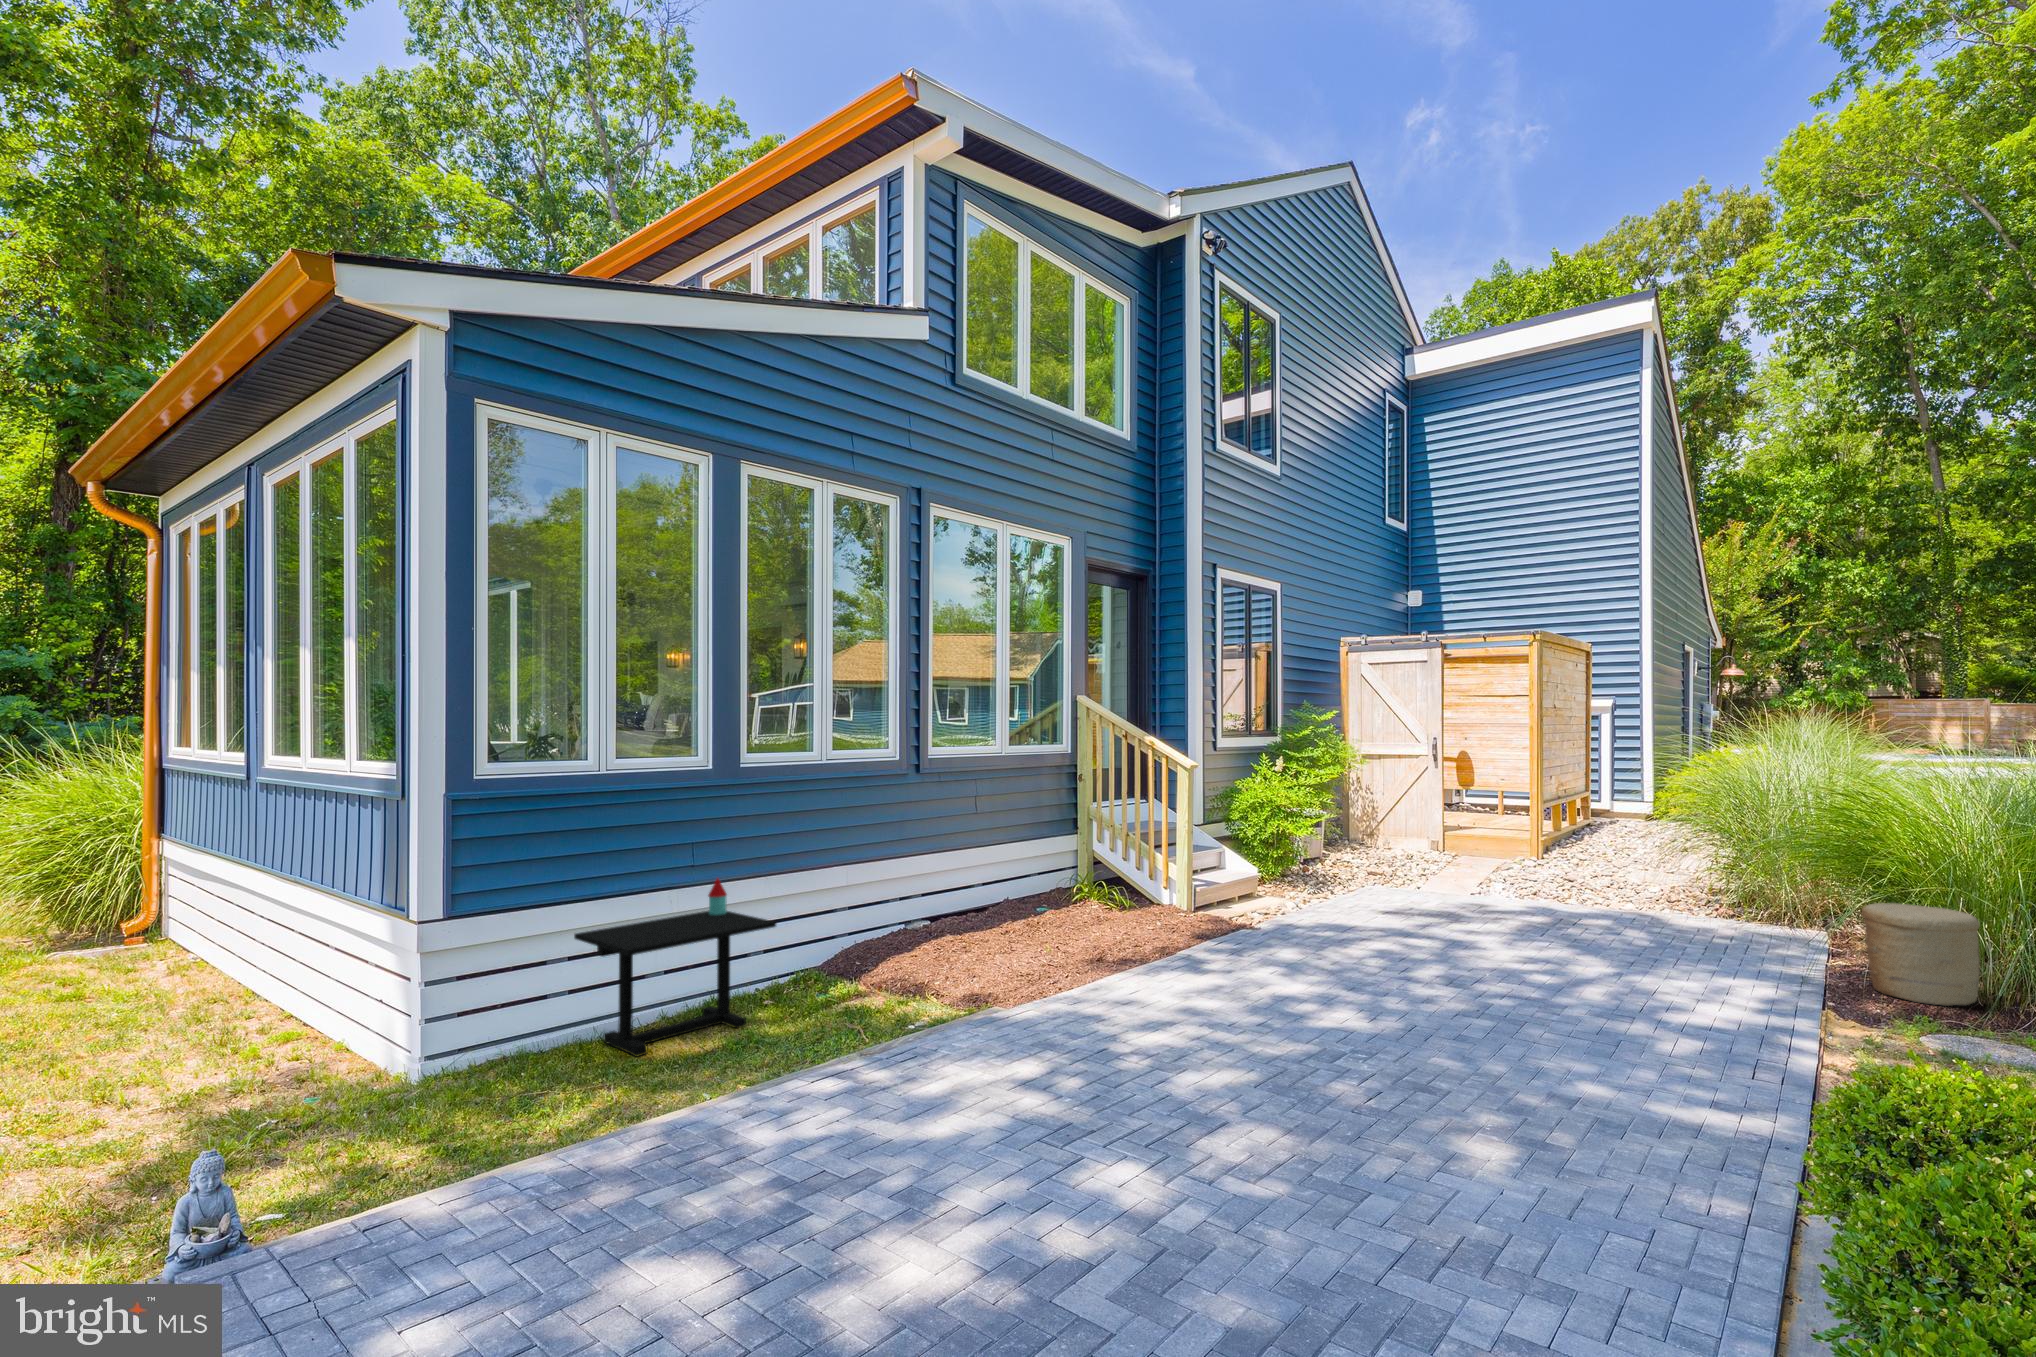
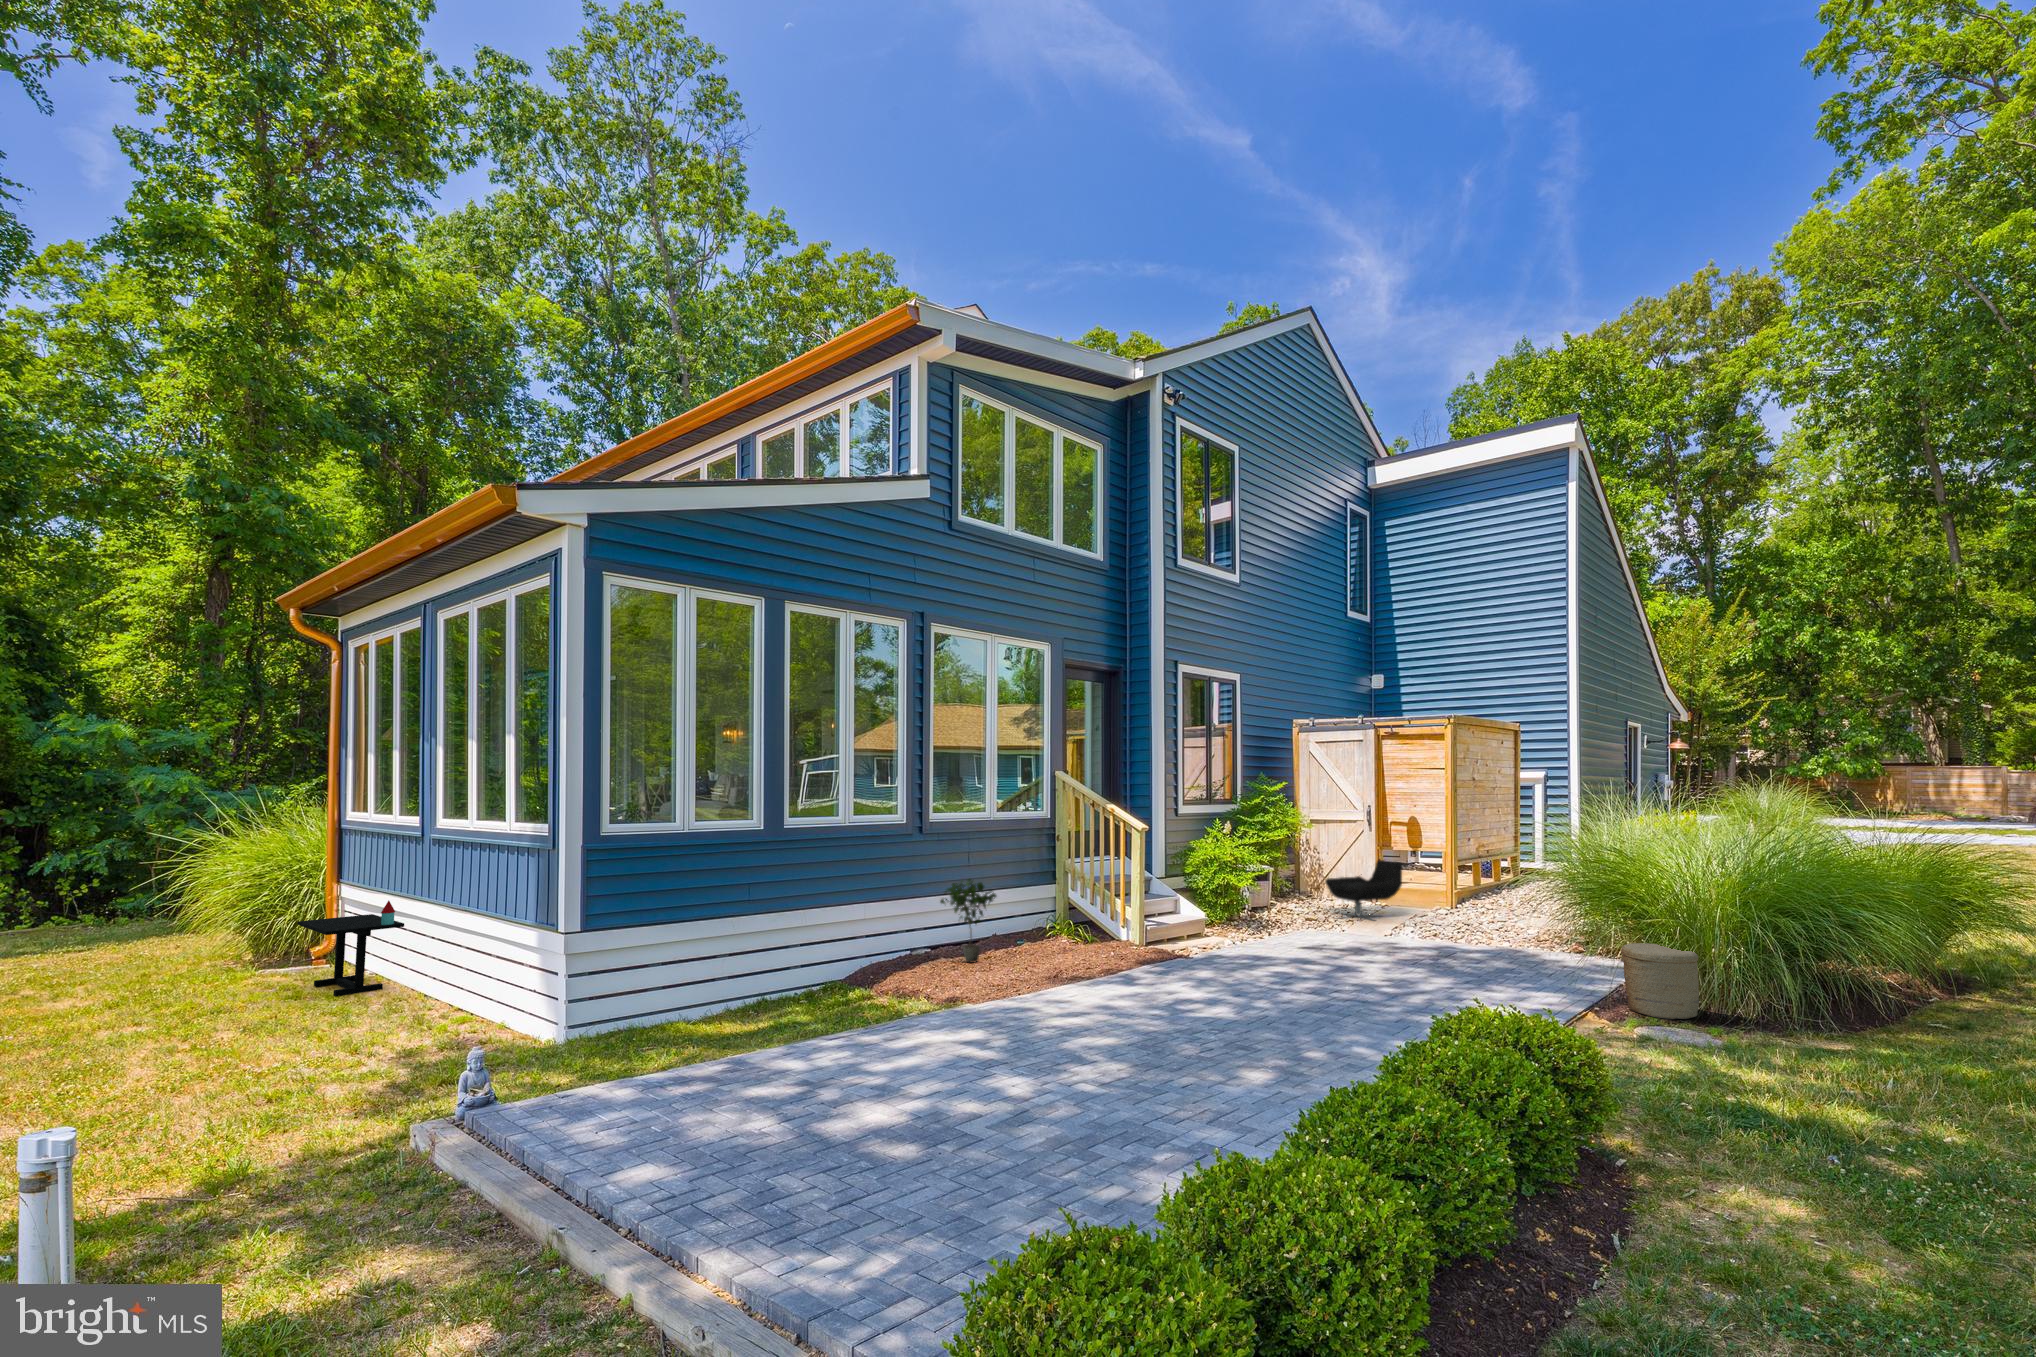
lounge chair: none [1387,800,1482,872] -> present [1325,860,1403,918]
potted plant: none [943,829,1018,936] -> present [940,878,996,963]
side table: present [574,878,776,1056] -> present [297,901,404,996]

